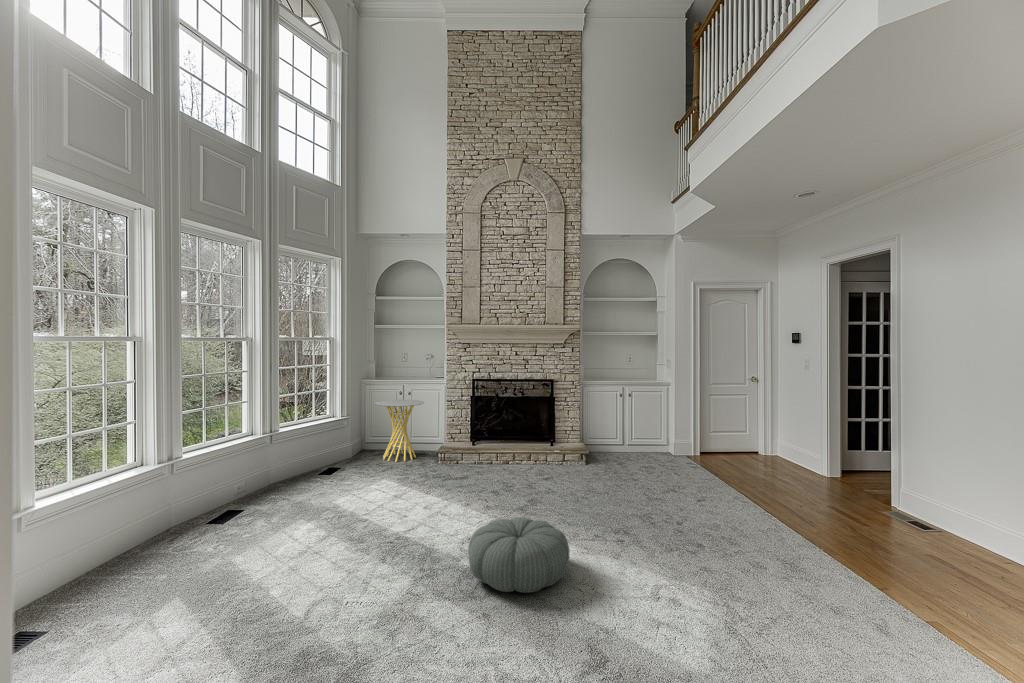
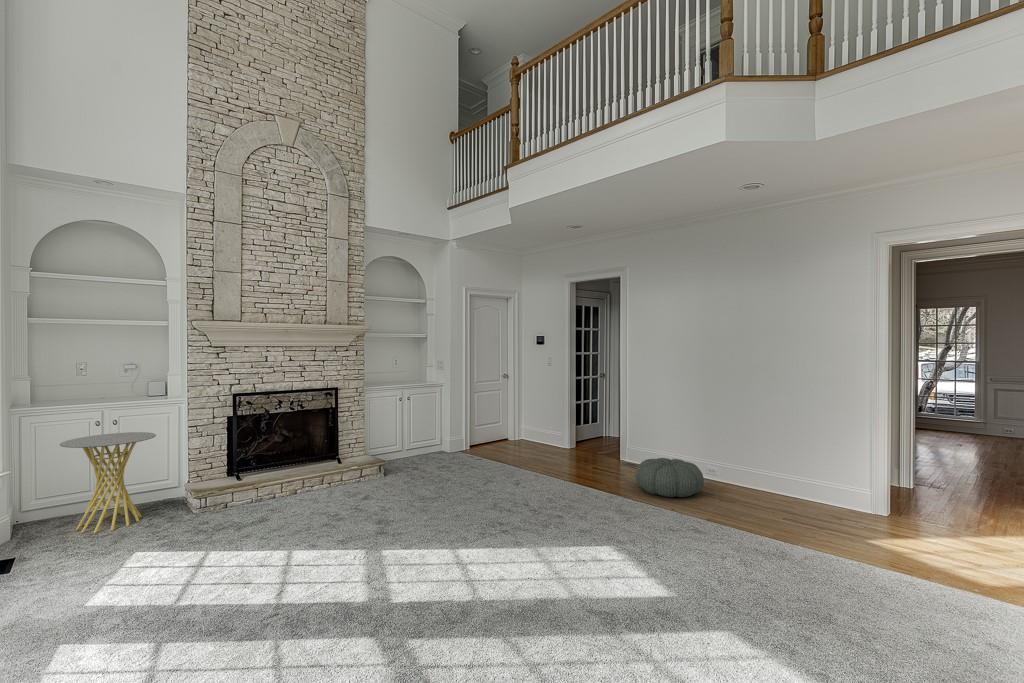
pouf: present [468,517,569,593] -> present [635,458,704,497]

